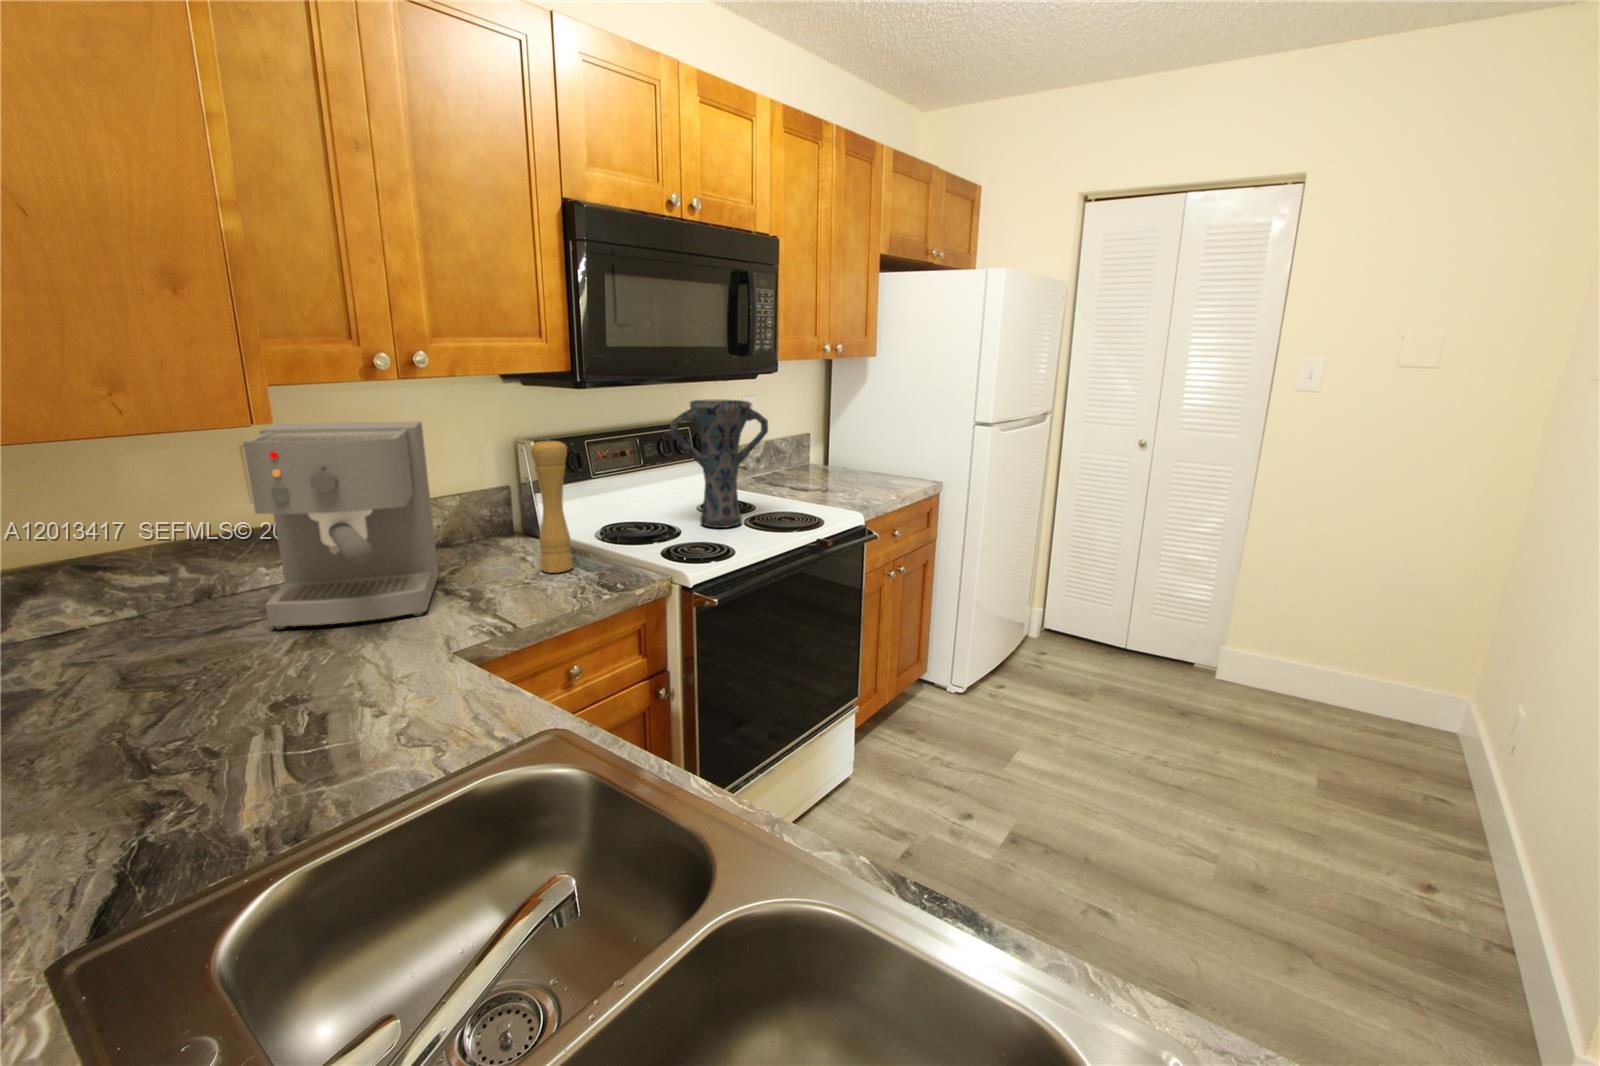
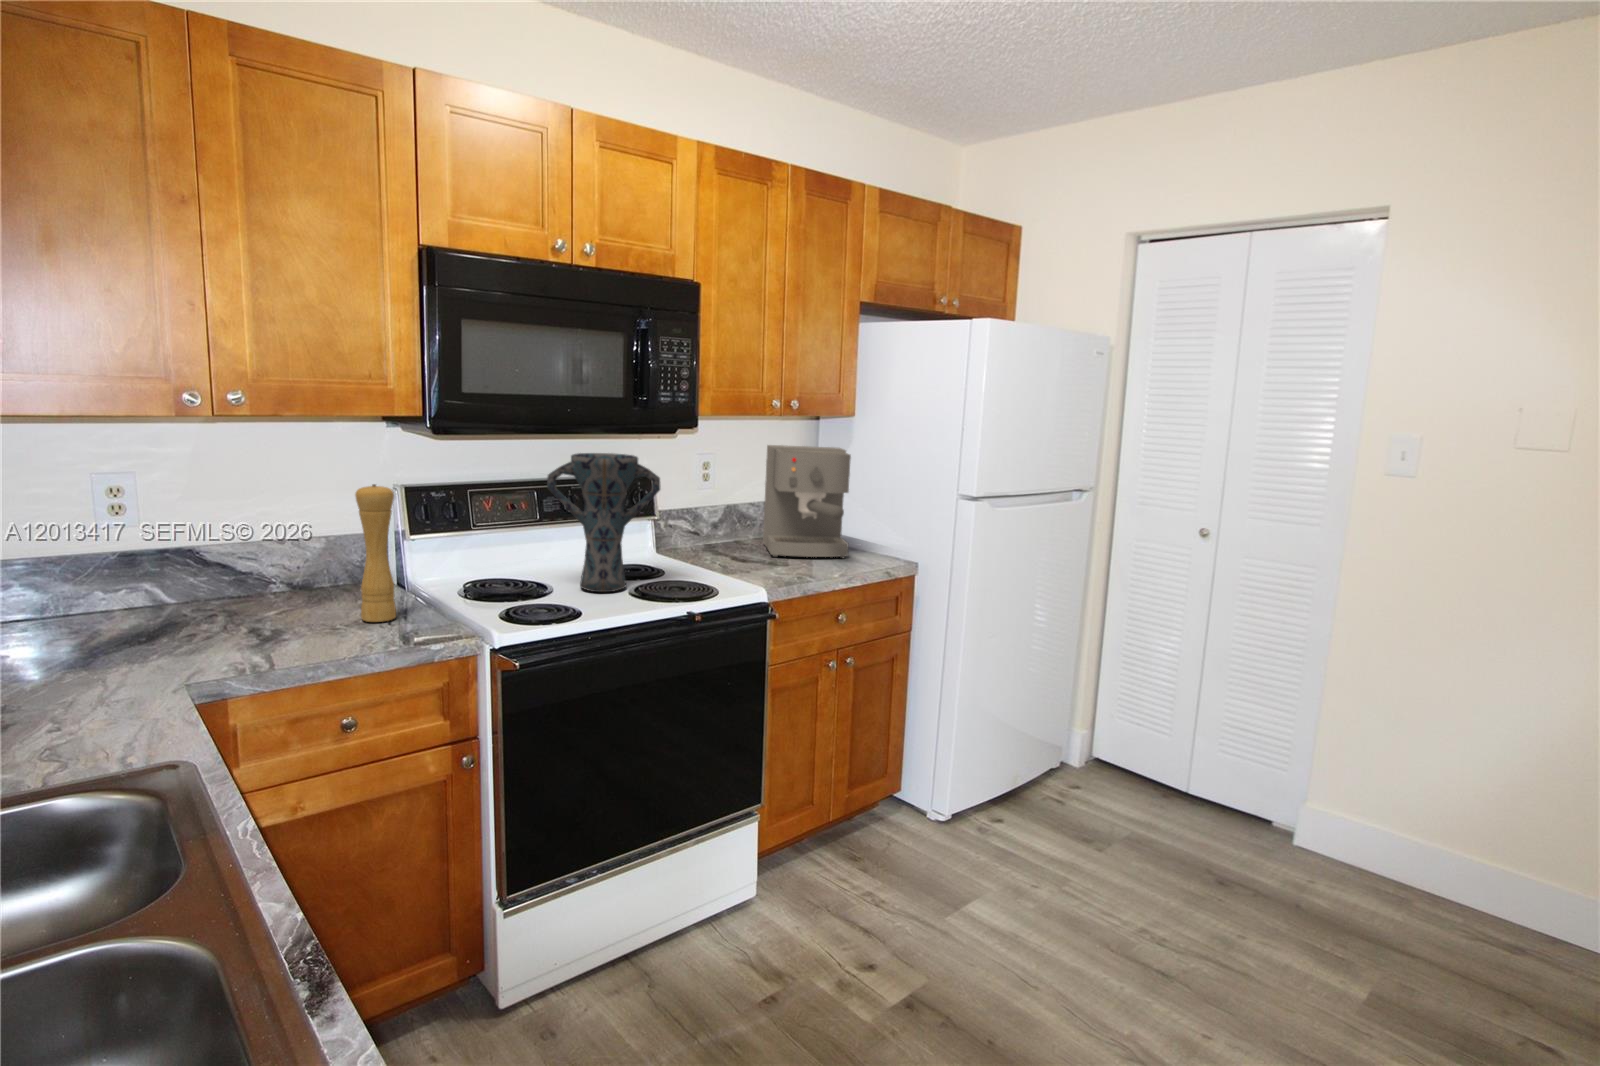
coffee maker: present [243,421,439,629] -> present [763,445,851,558]

